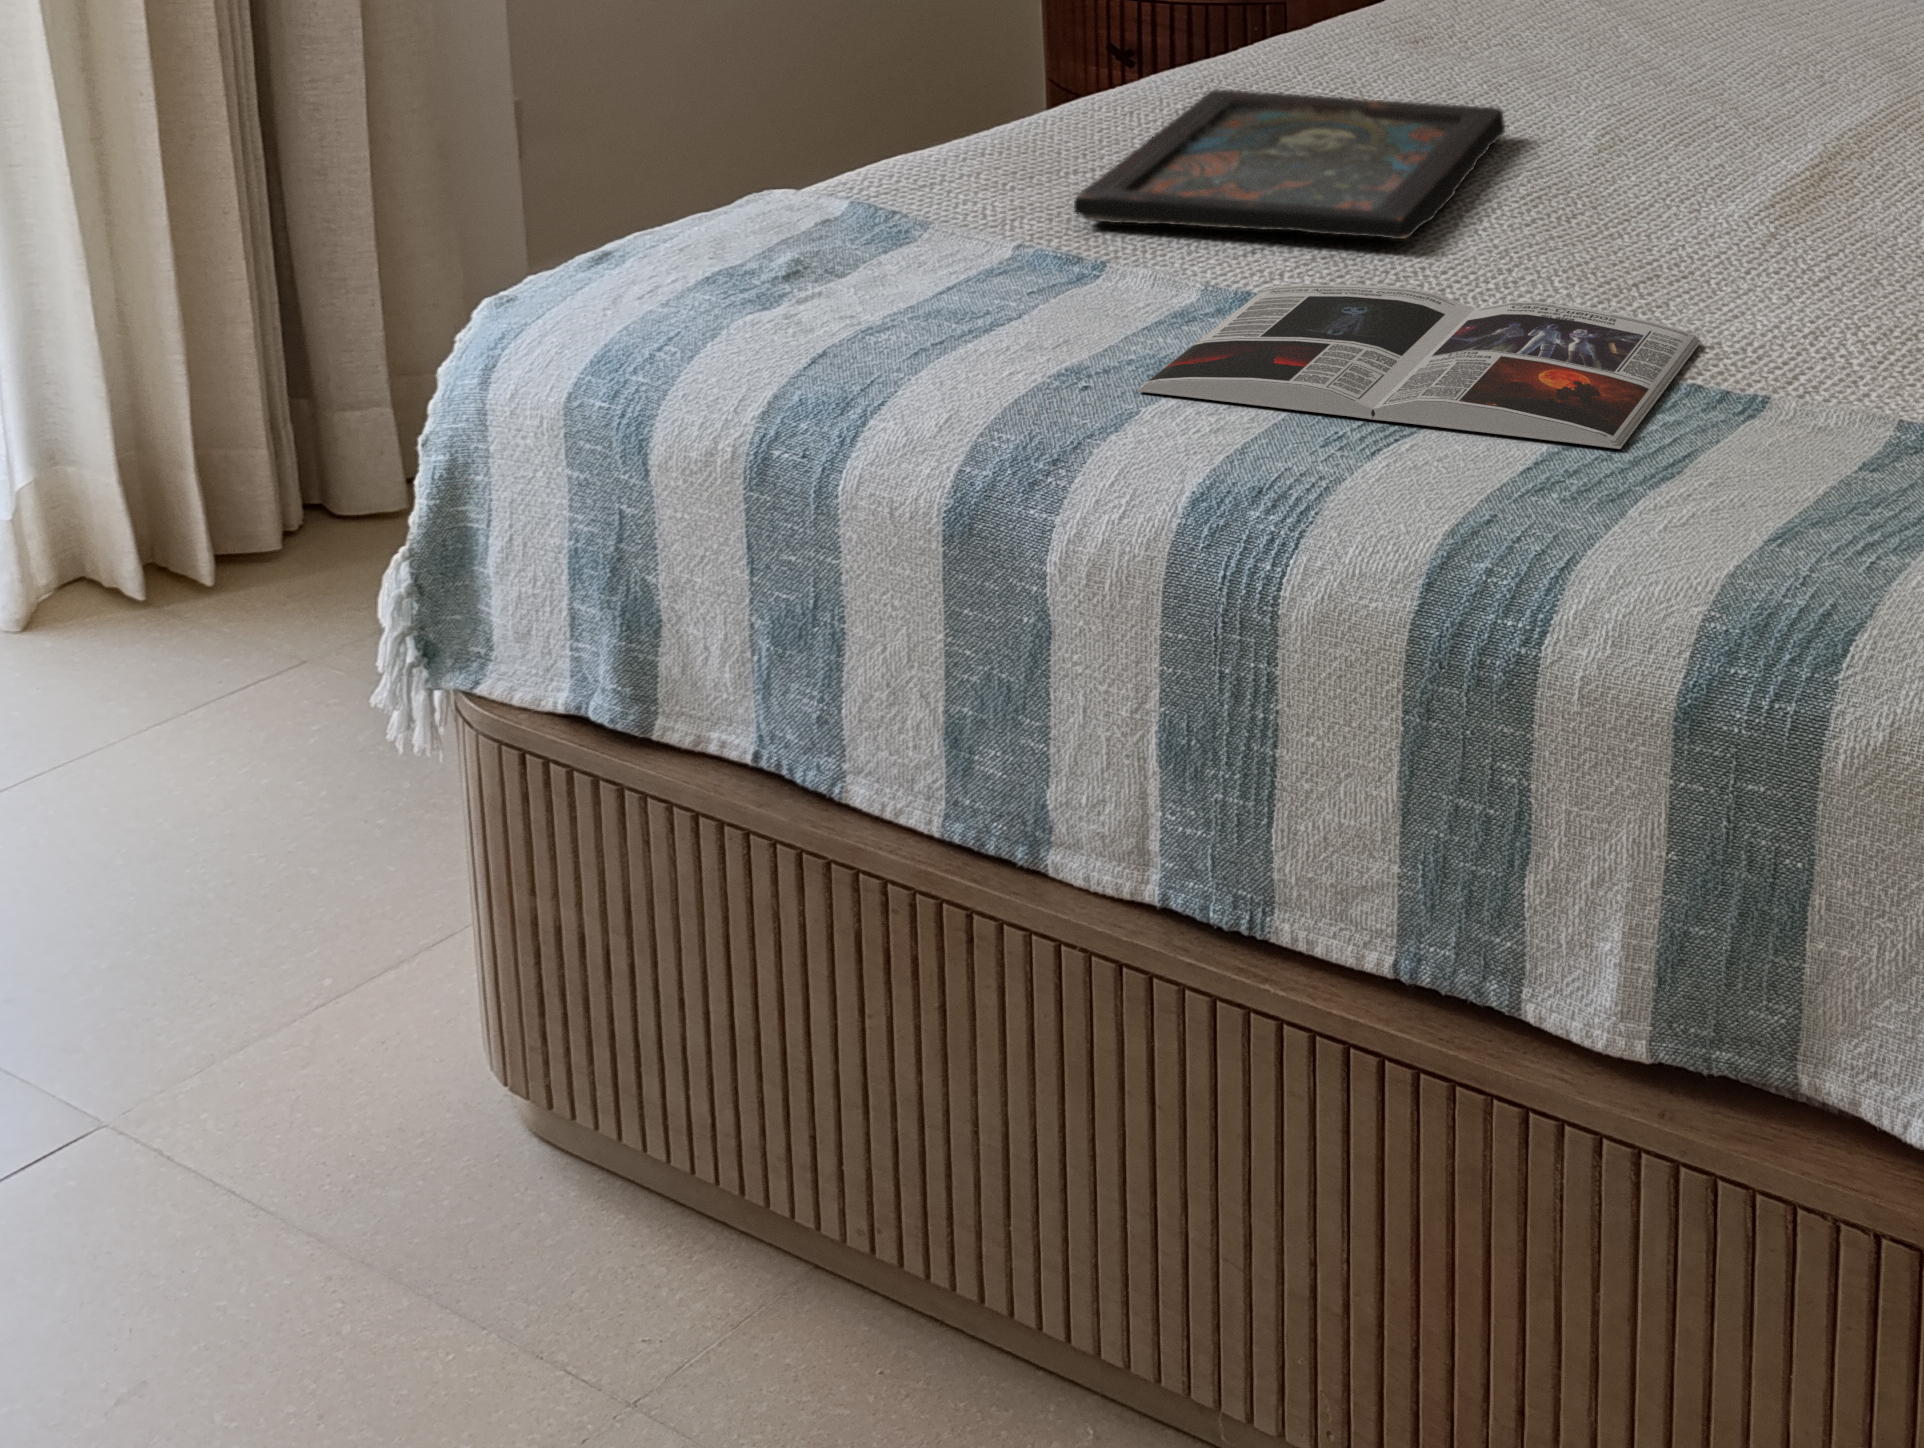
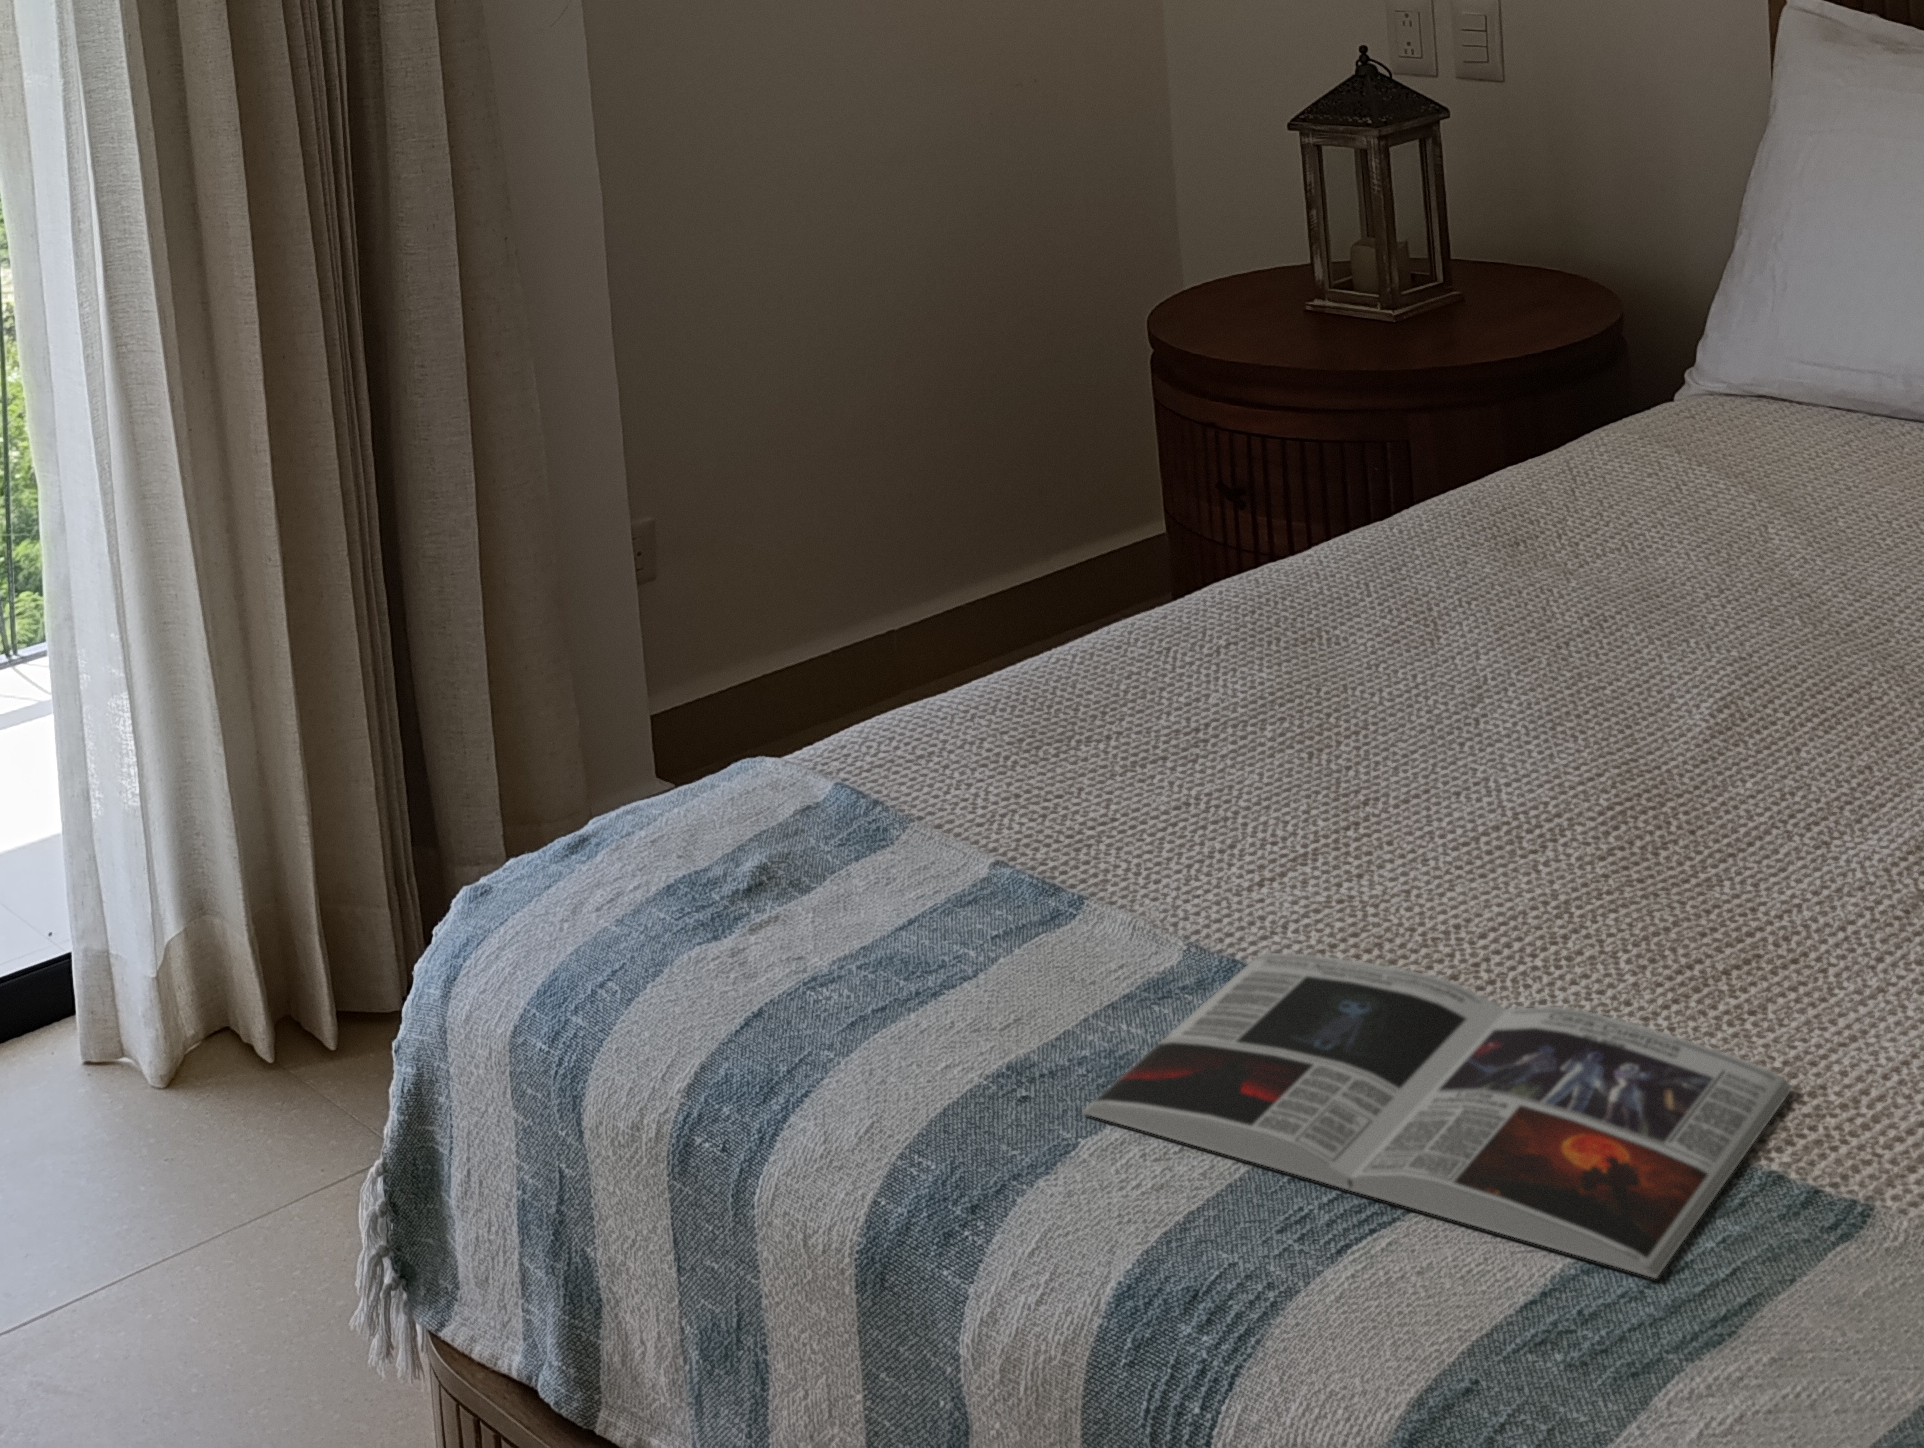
tray: present [1074,90,1505,239] -> none [1067,632,1596,881]

